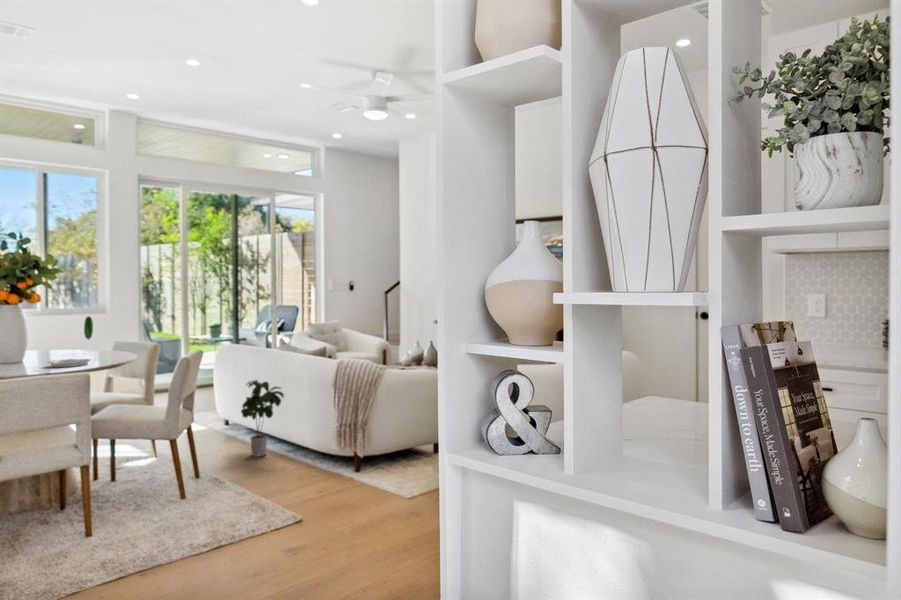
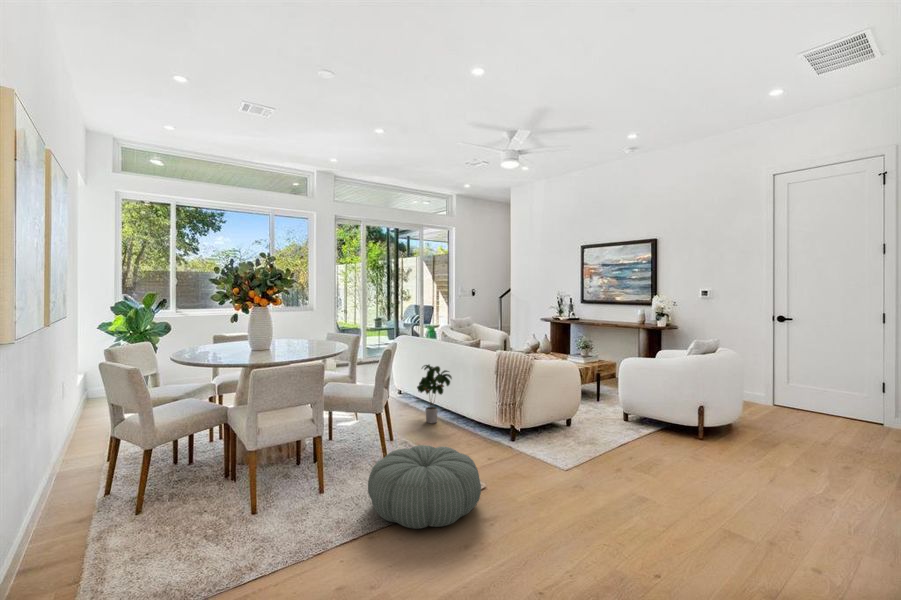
plate: present [48,316,93,367] -> none [288,316,320,354]
pouf: none [145,472,287,562] -> present [368,445,481,529]

